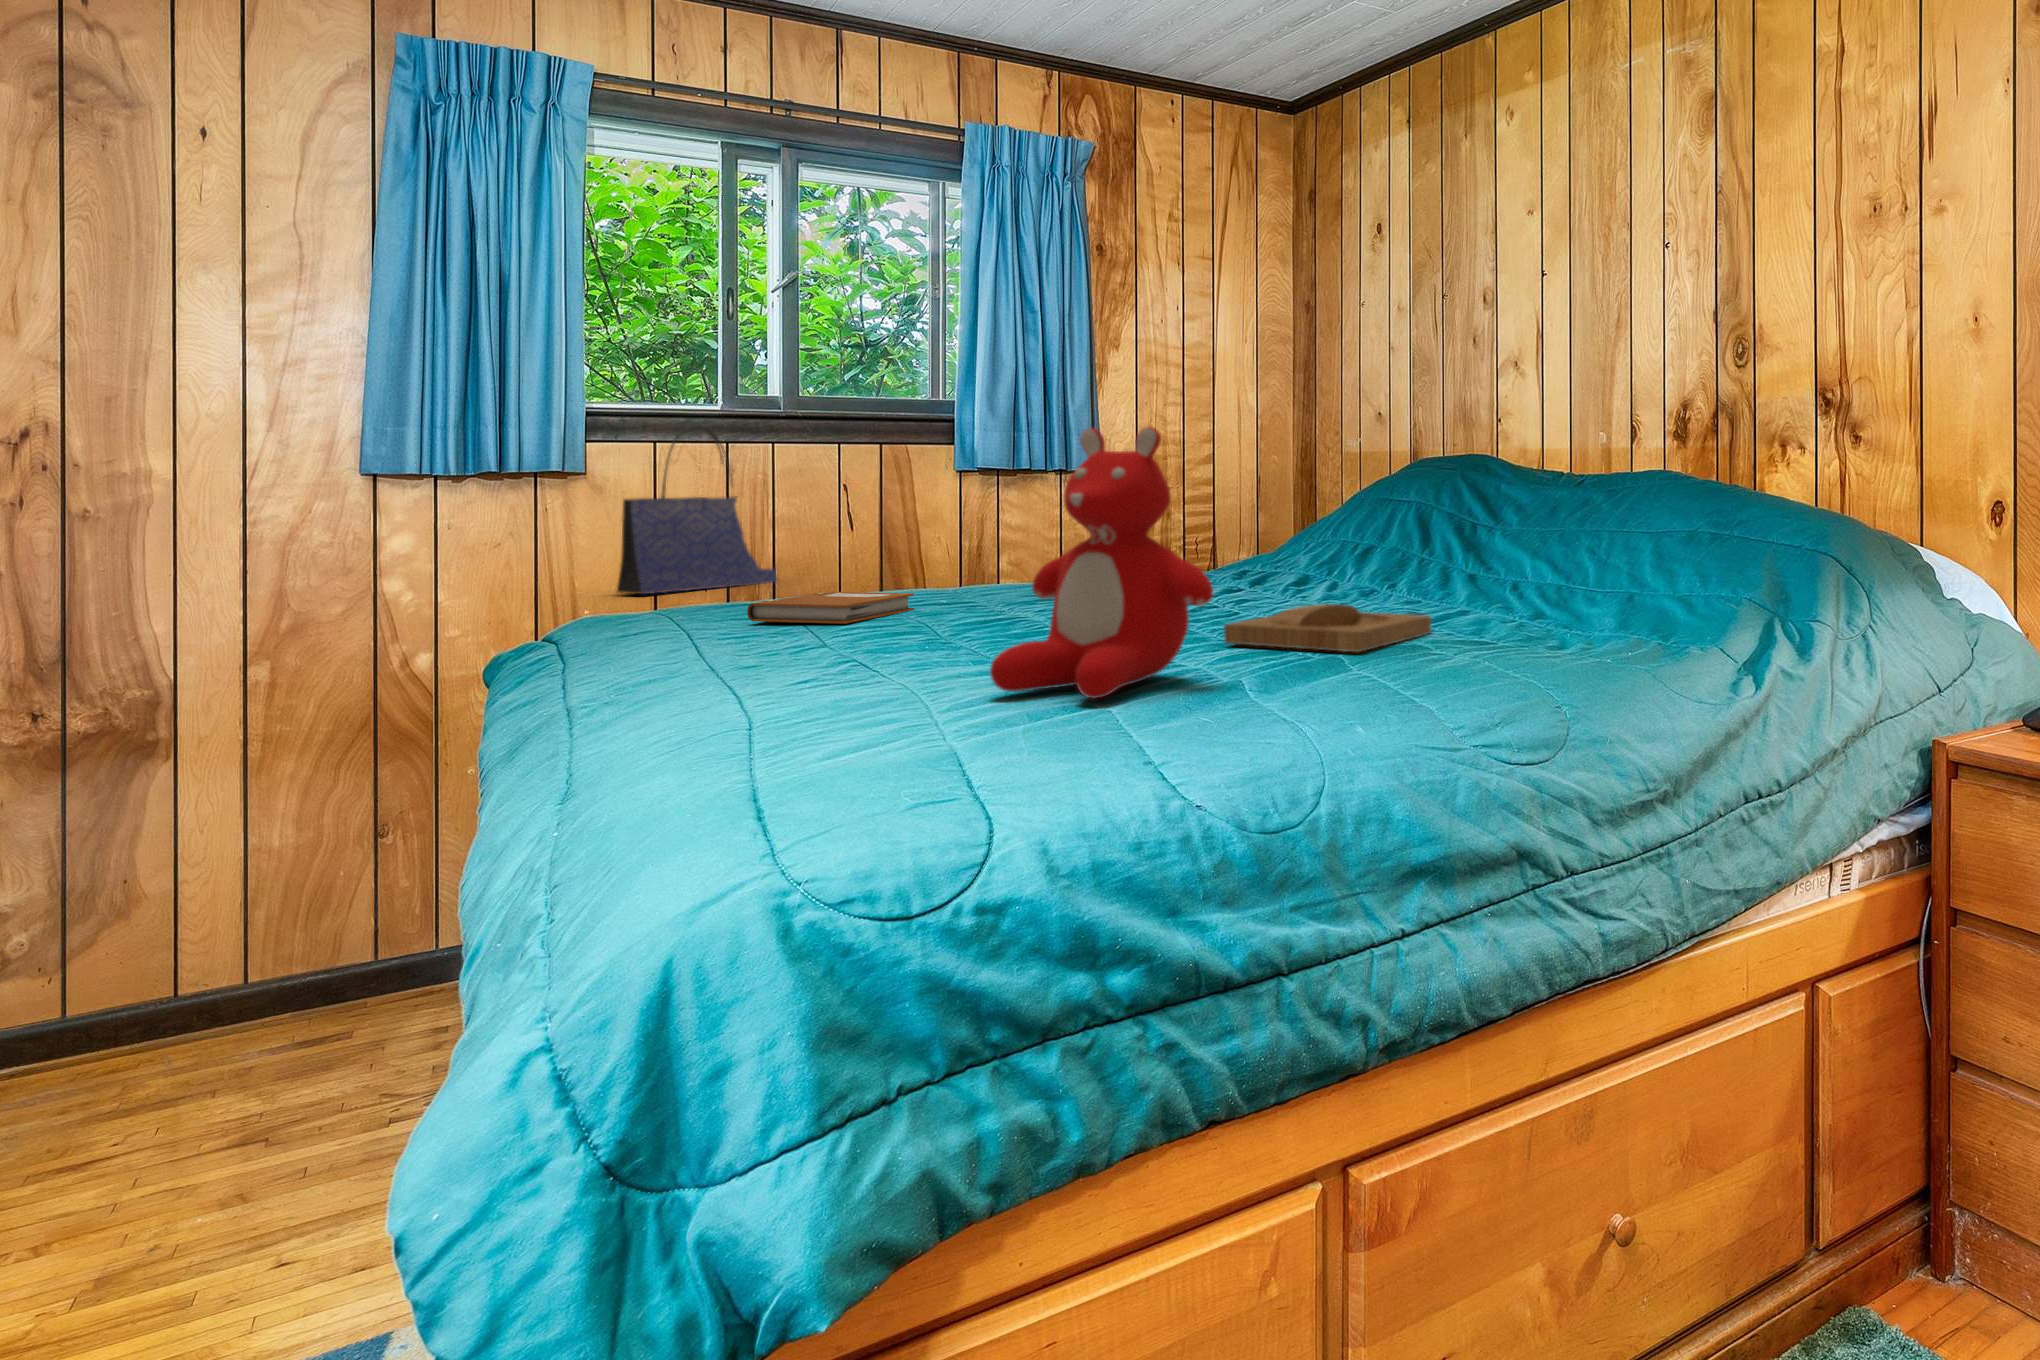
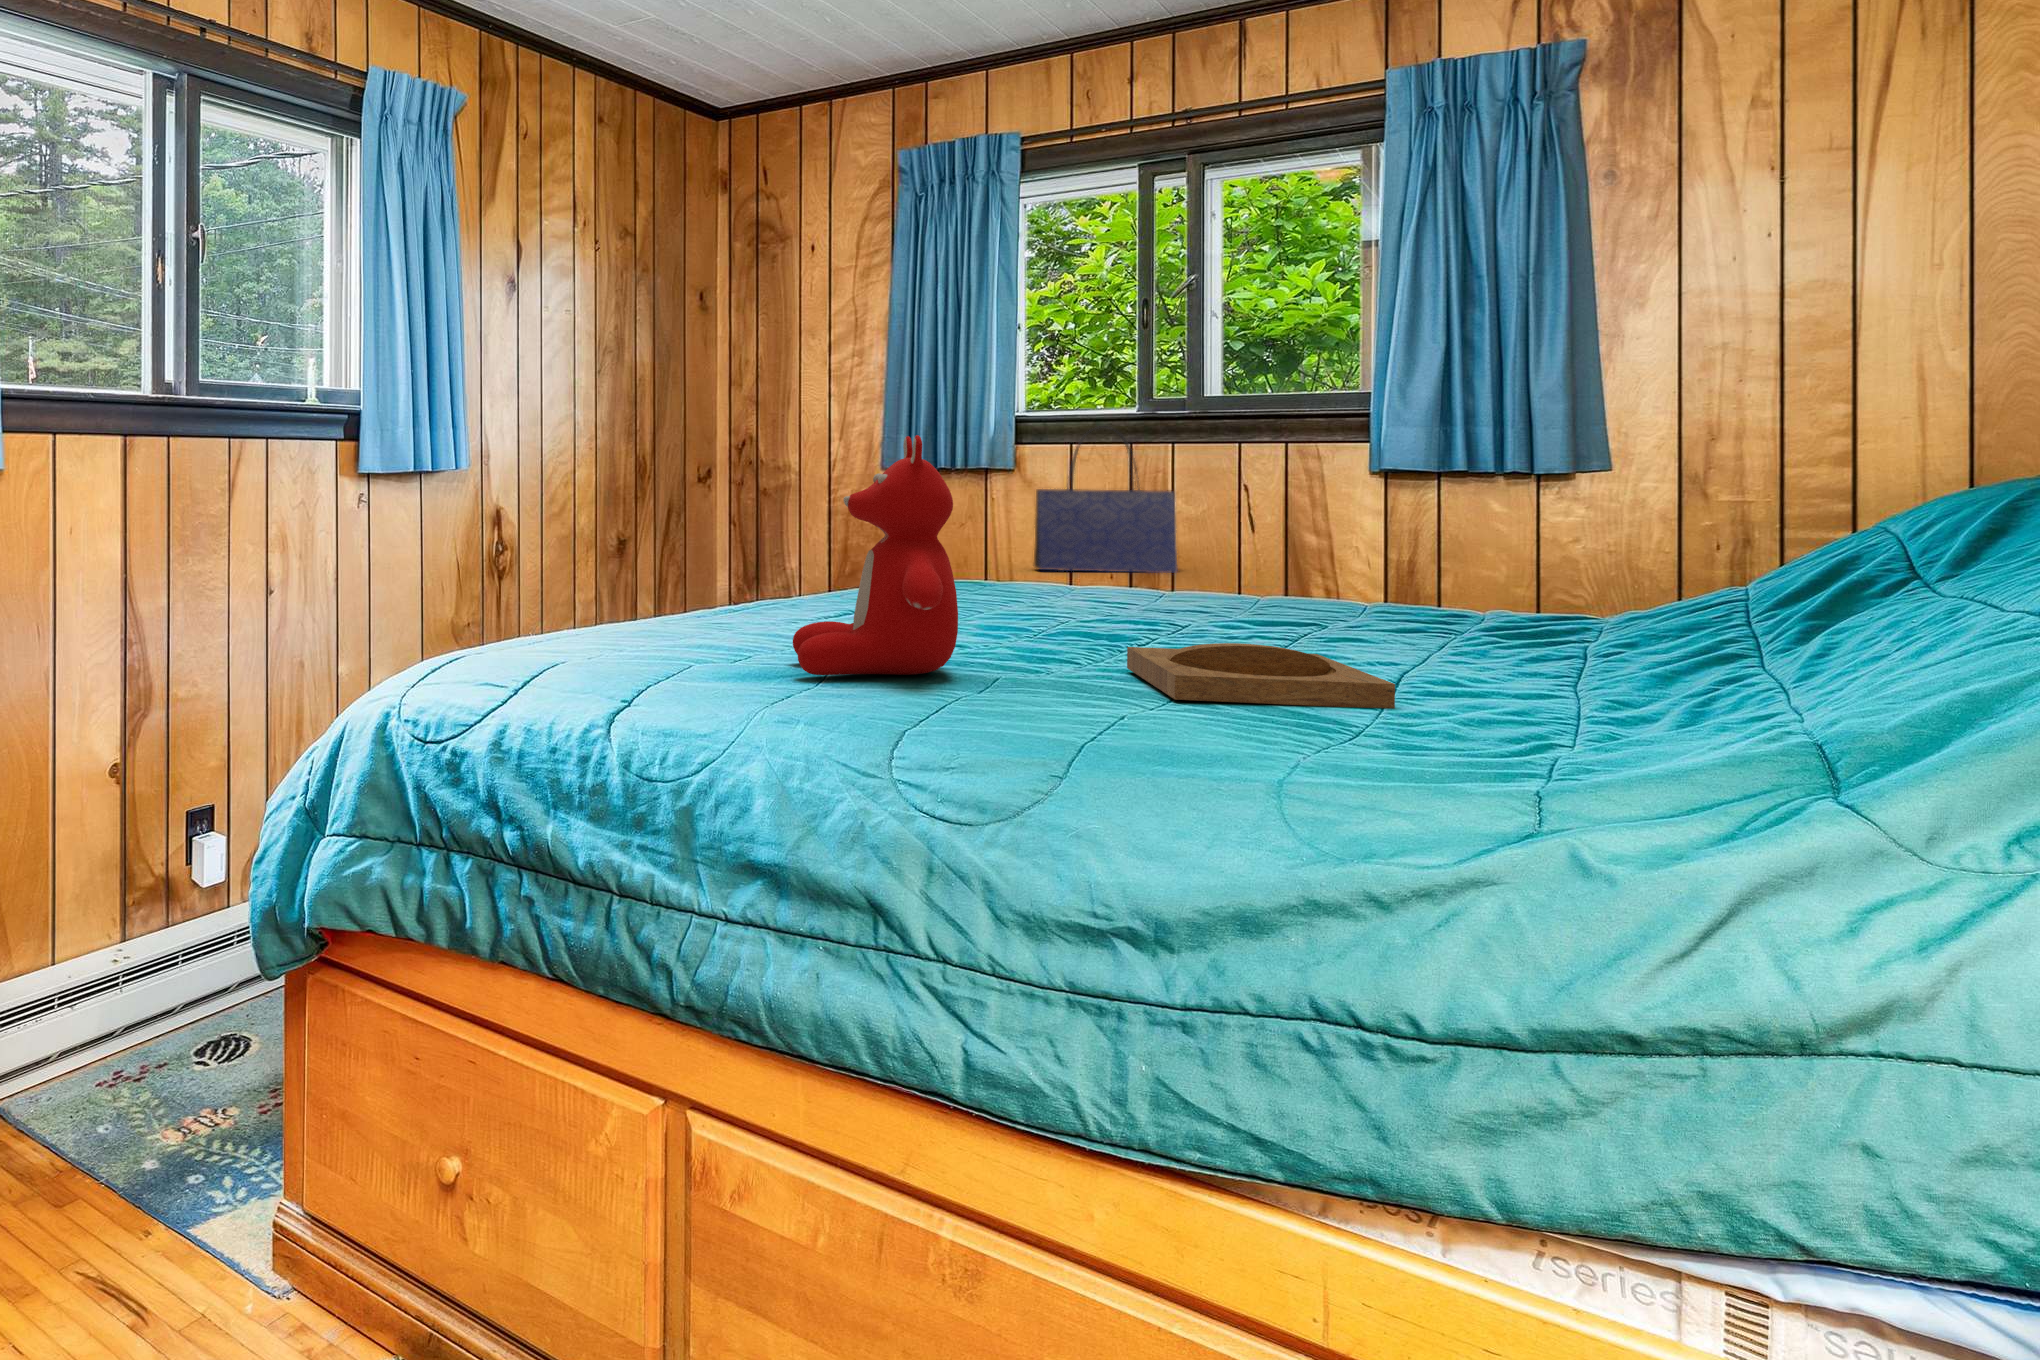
notebook: present [747,592,914,624] -> none [977,580,1126,606]

